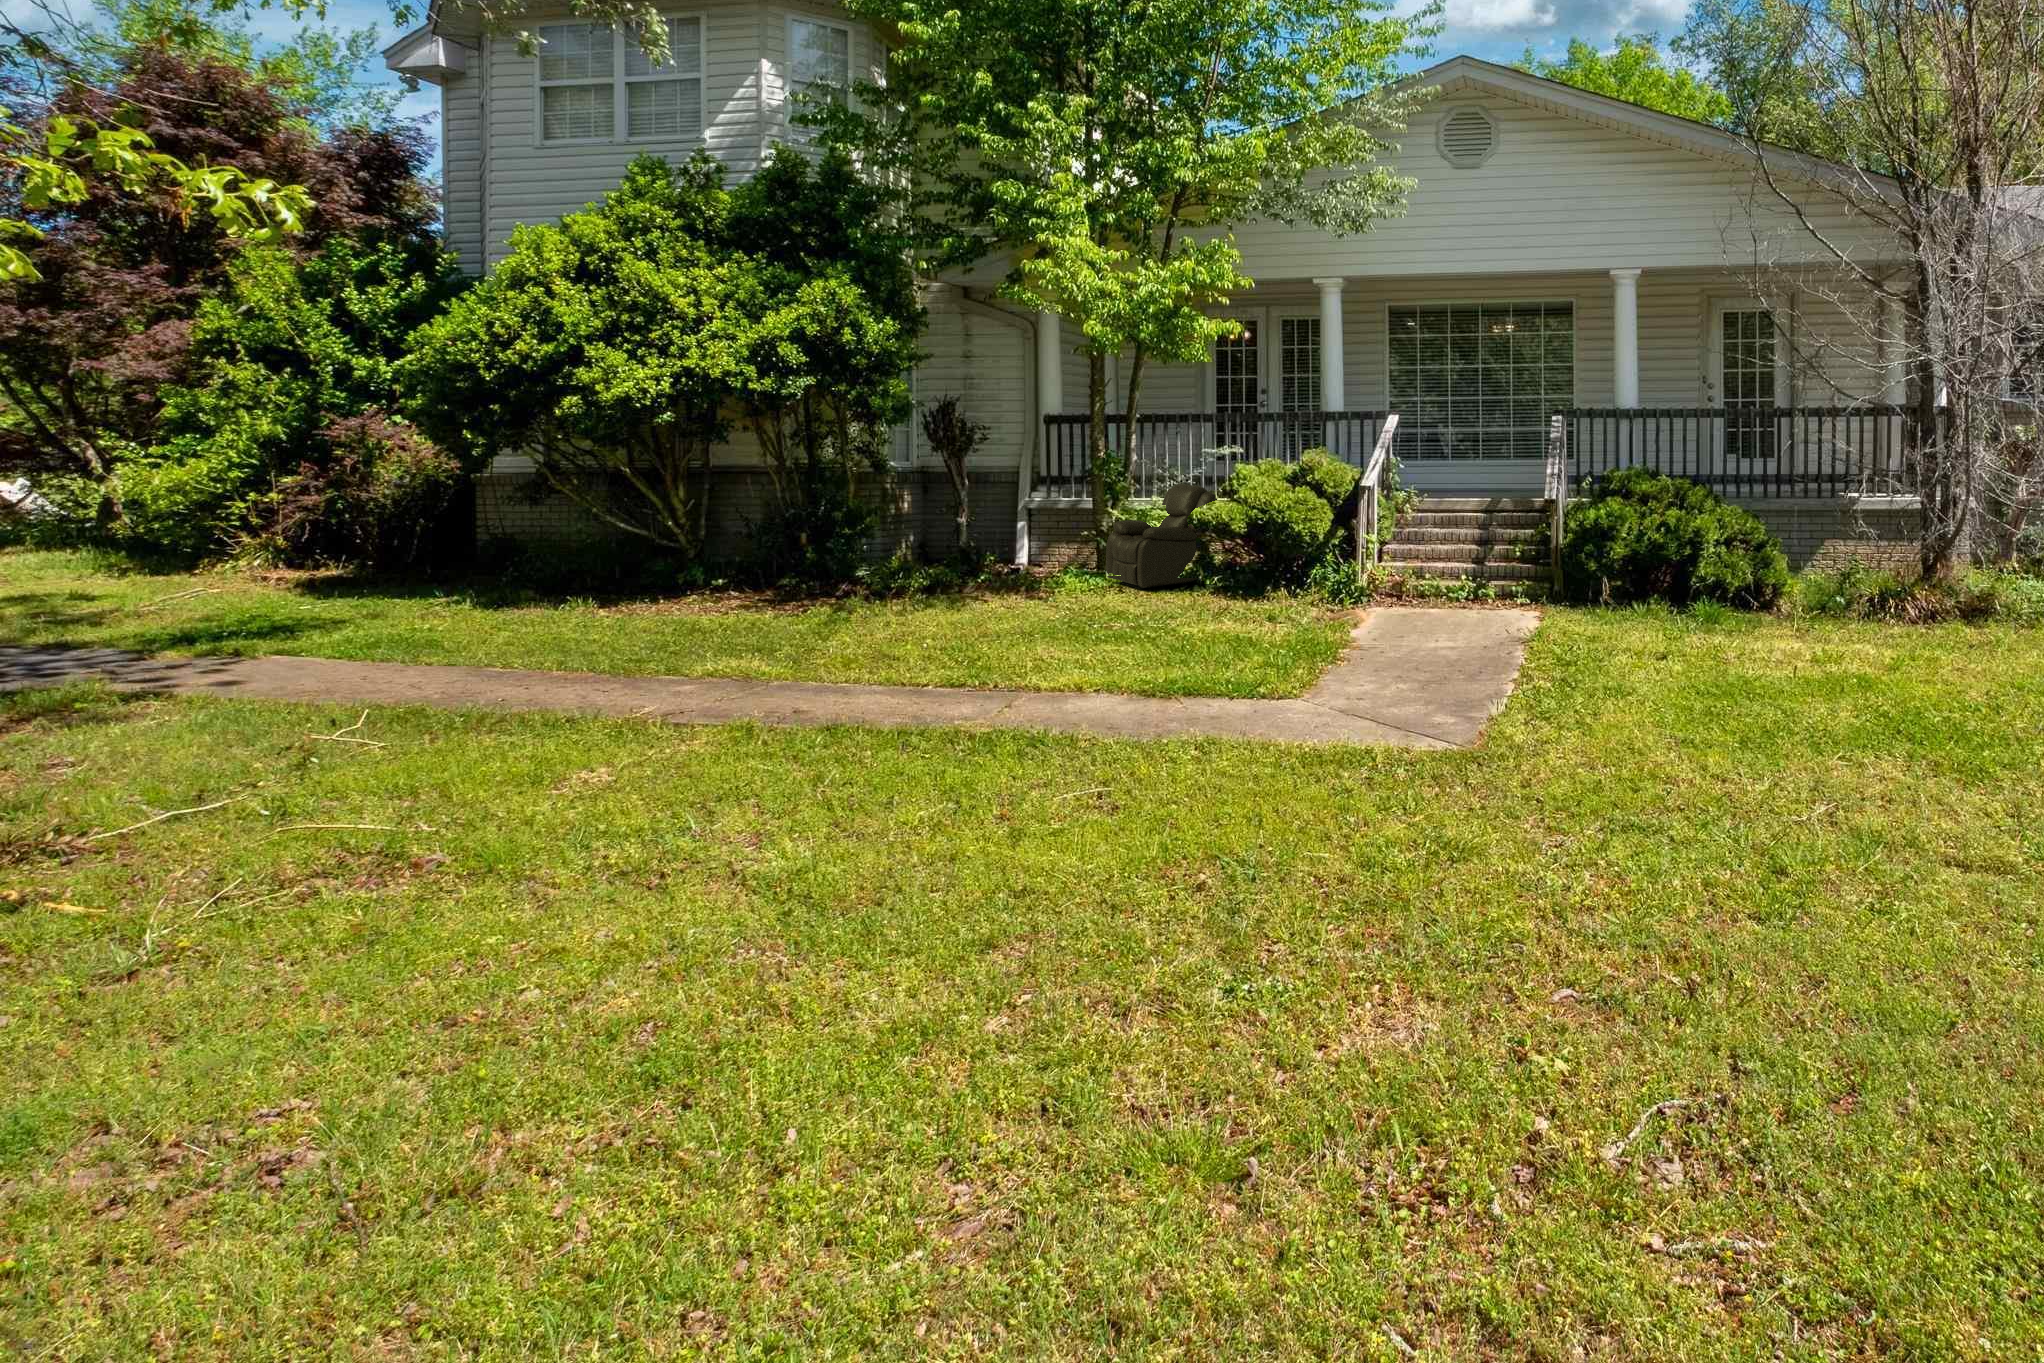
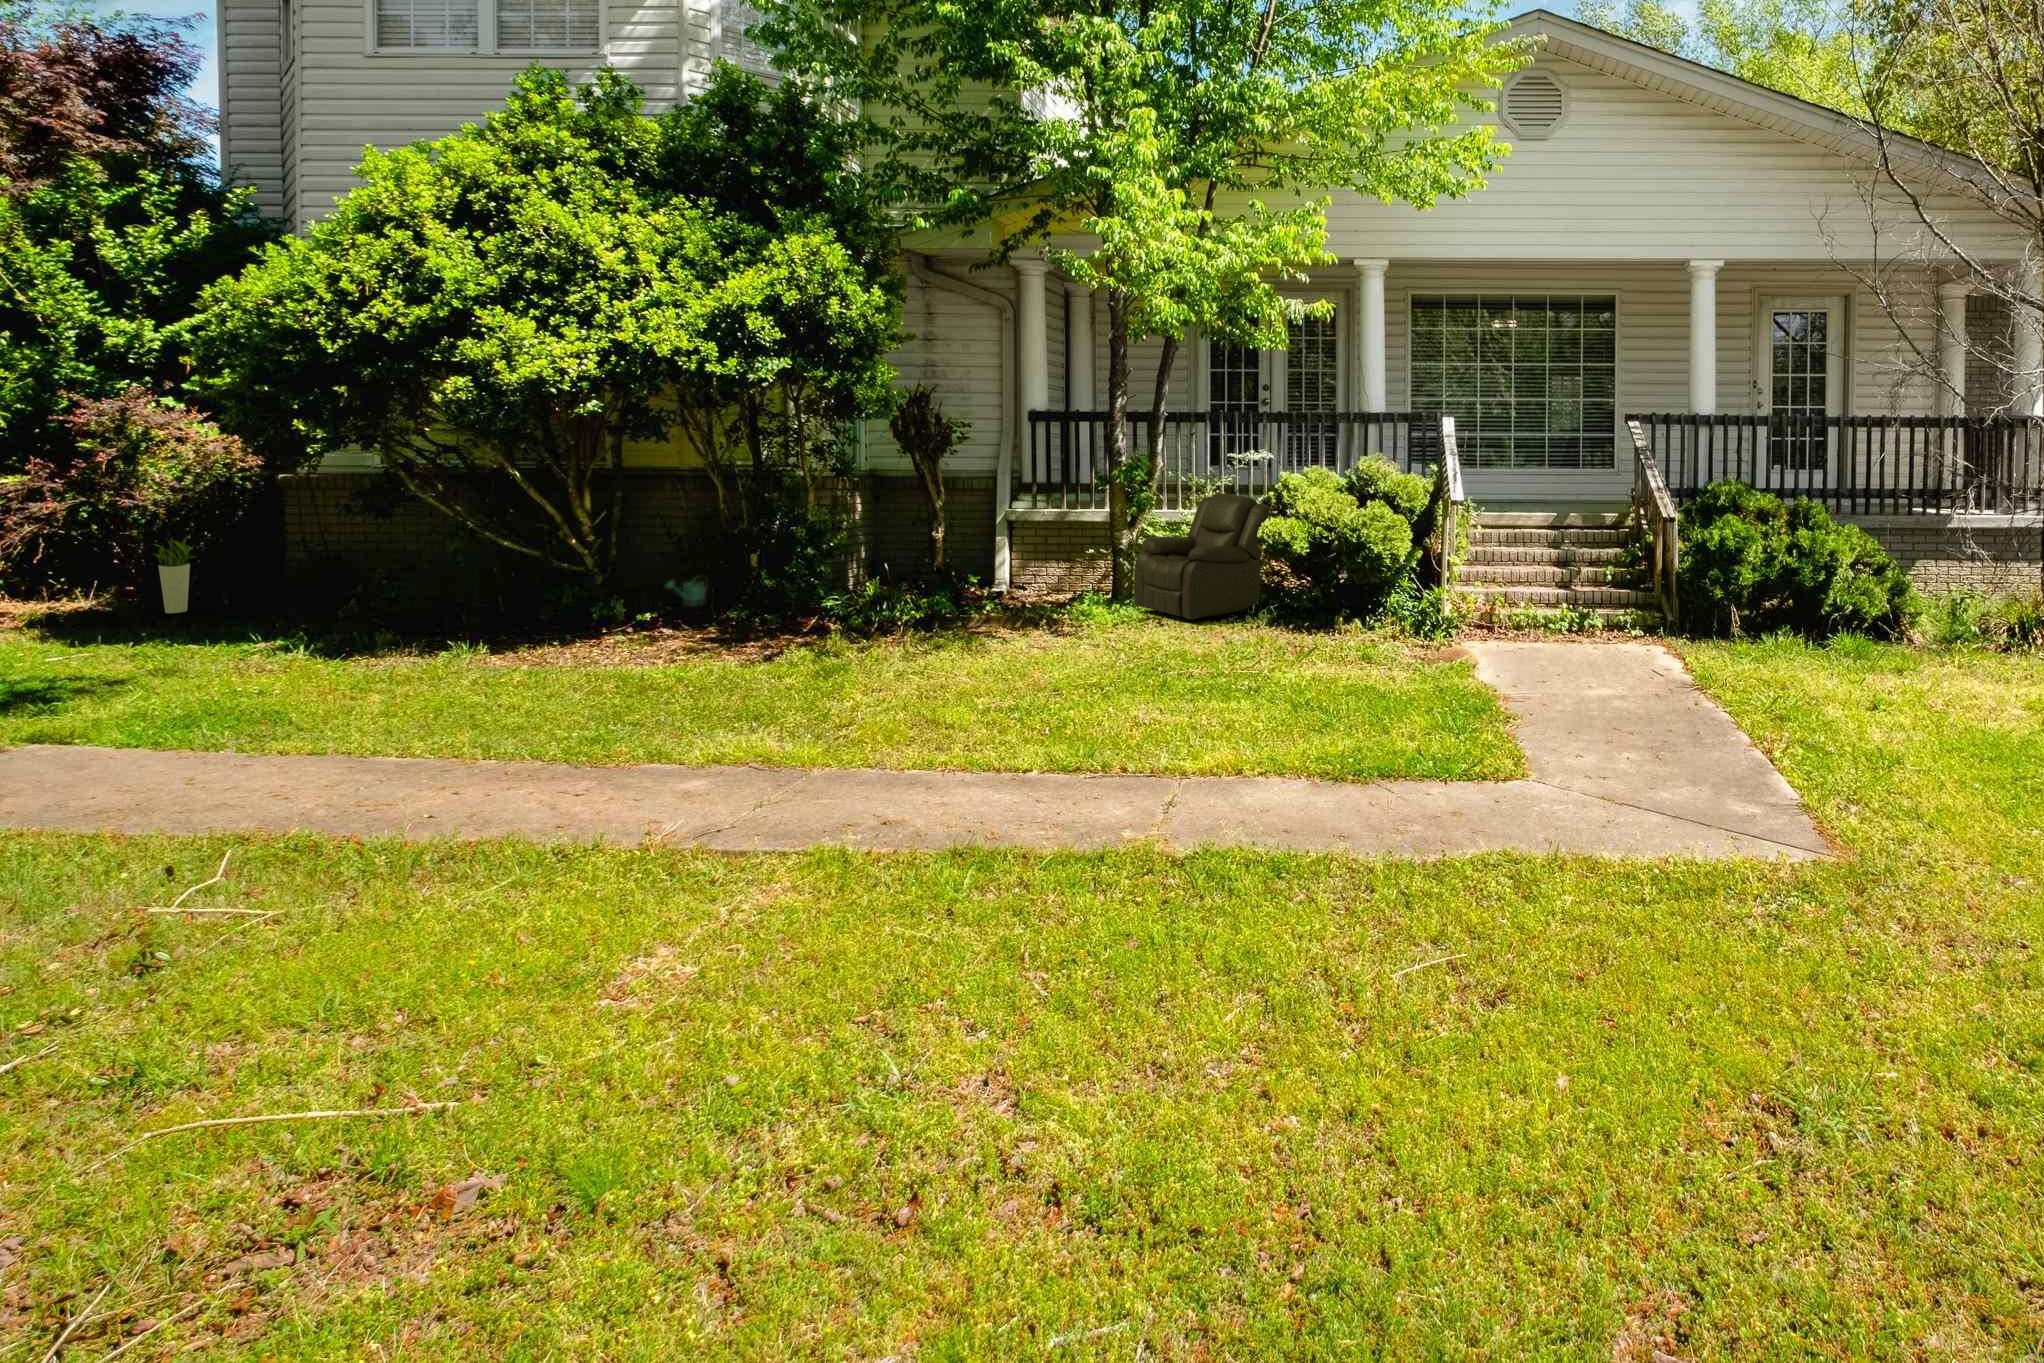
planter: none [382,522,418,581] -> present [154,537,196,613]
watering can: none [752,554,786,578] -> present [667,580,707,606]

